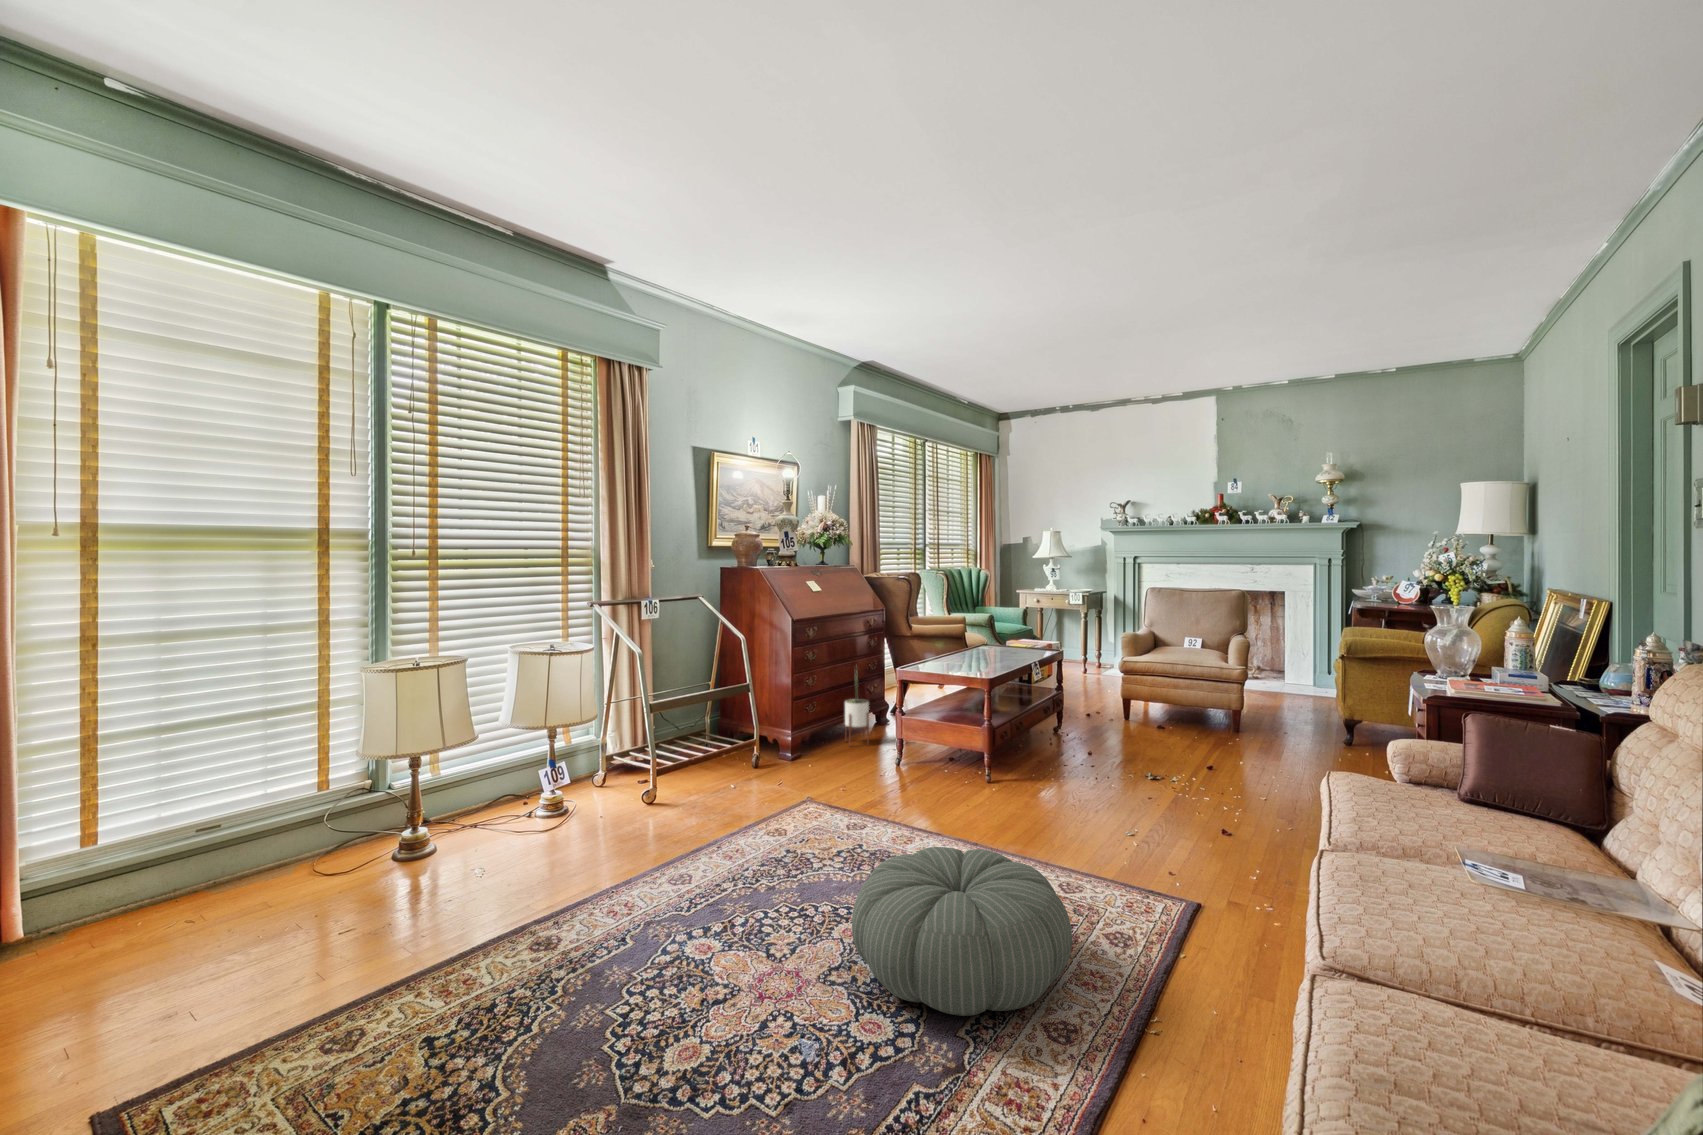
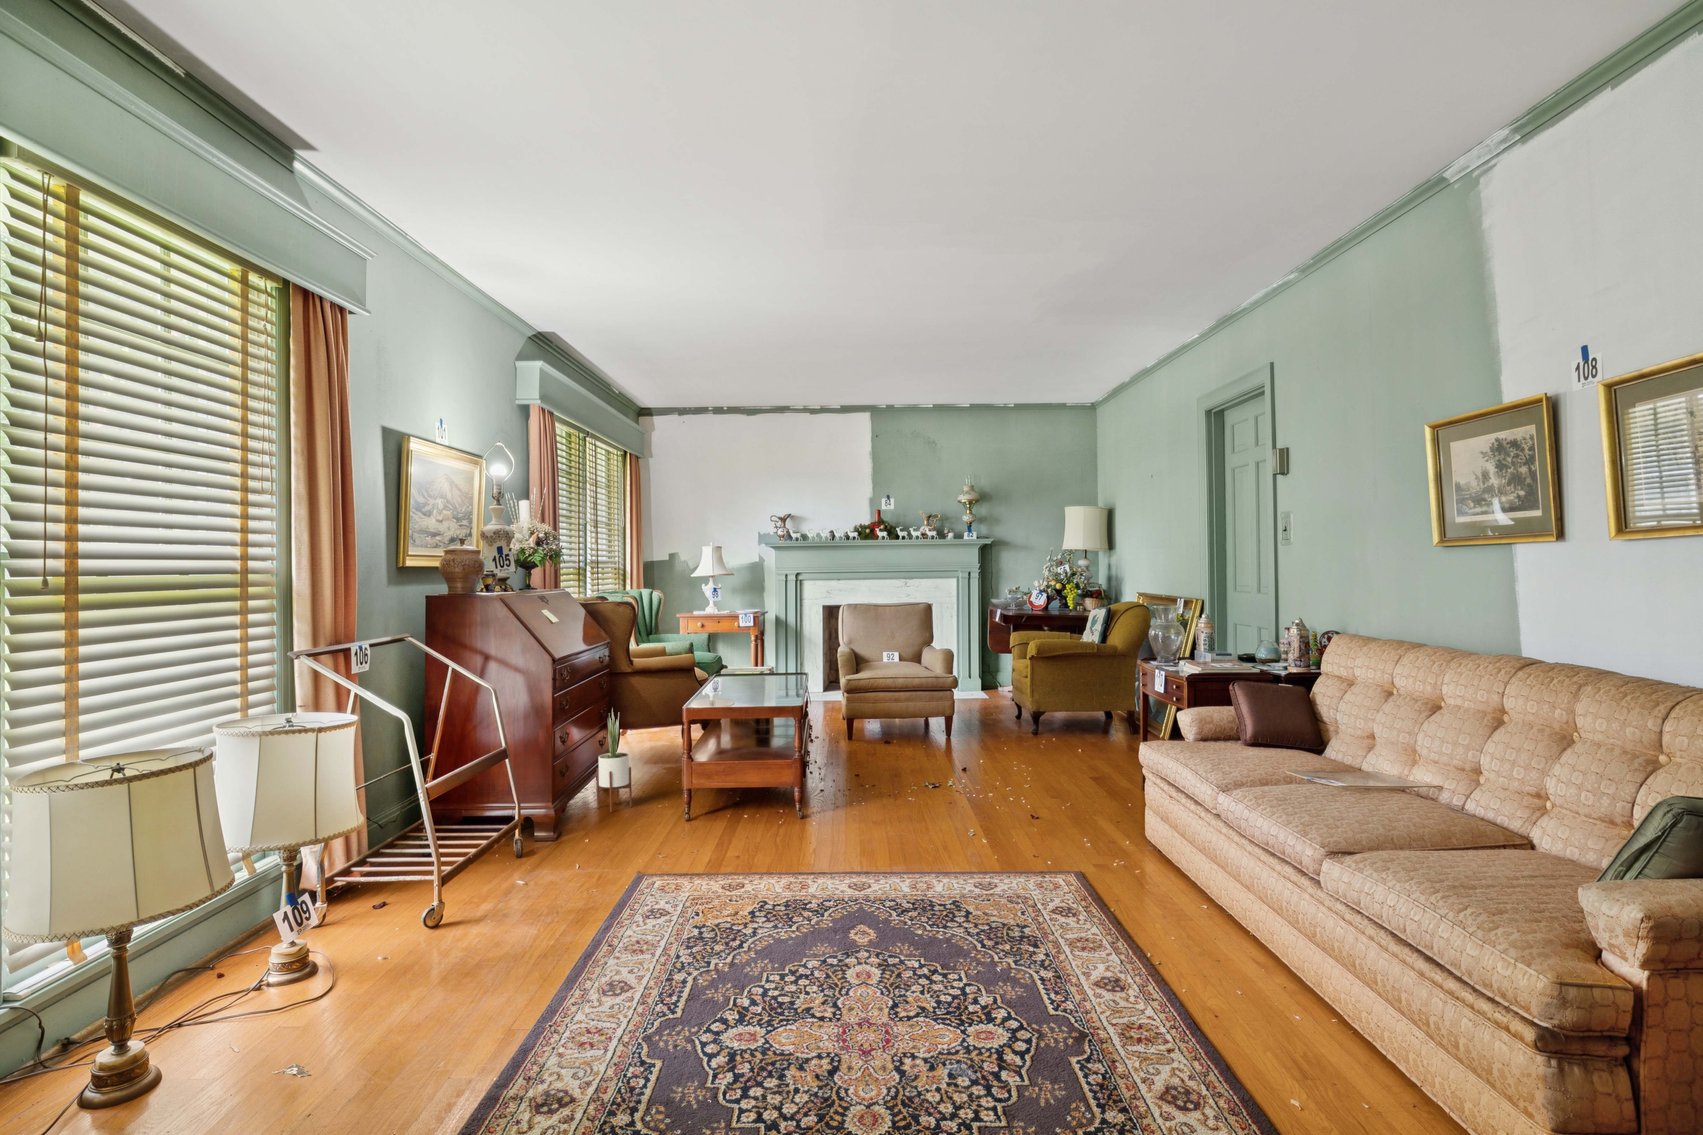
pouf: present [852,847,1072,1016] -> none [900,858,1108,1002]

